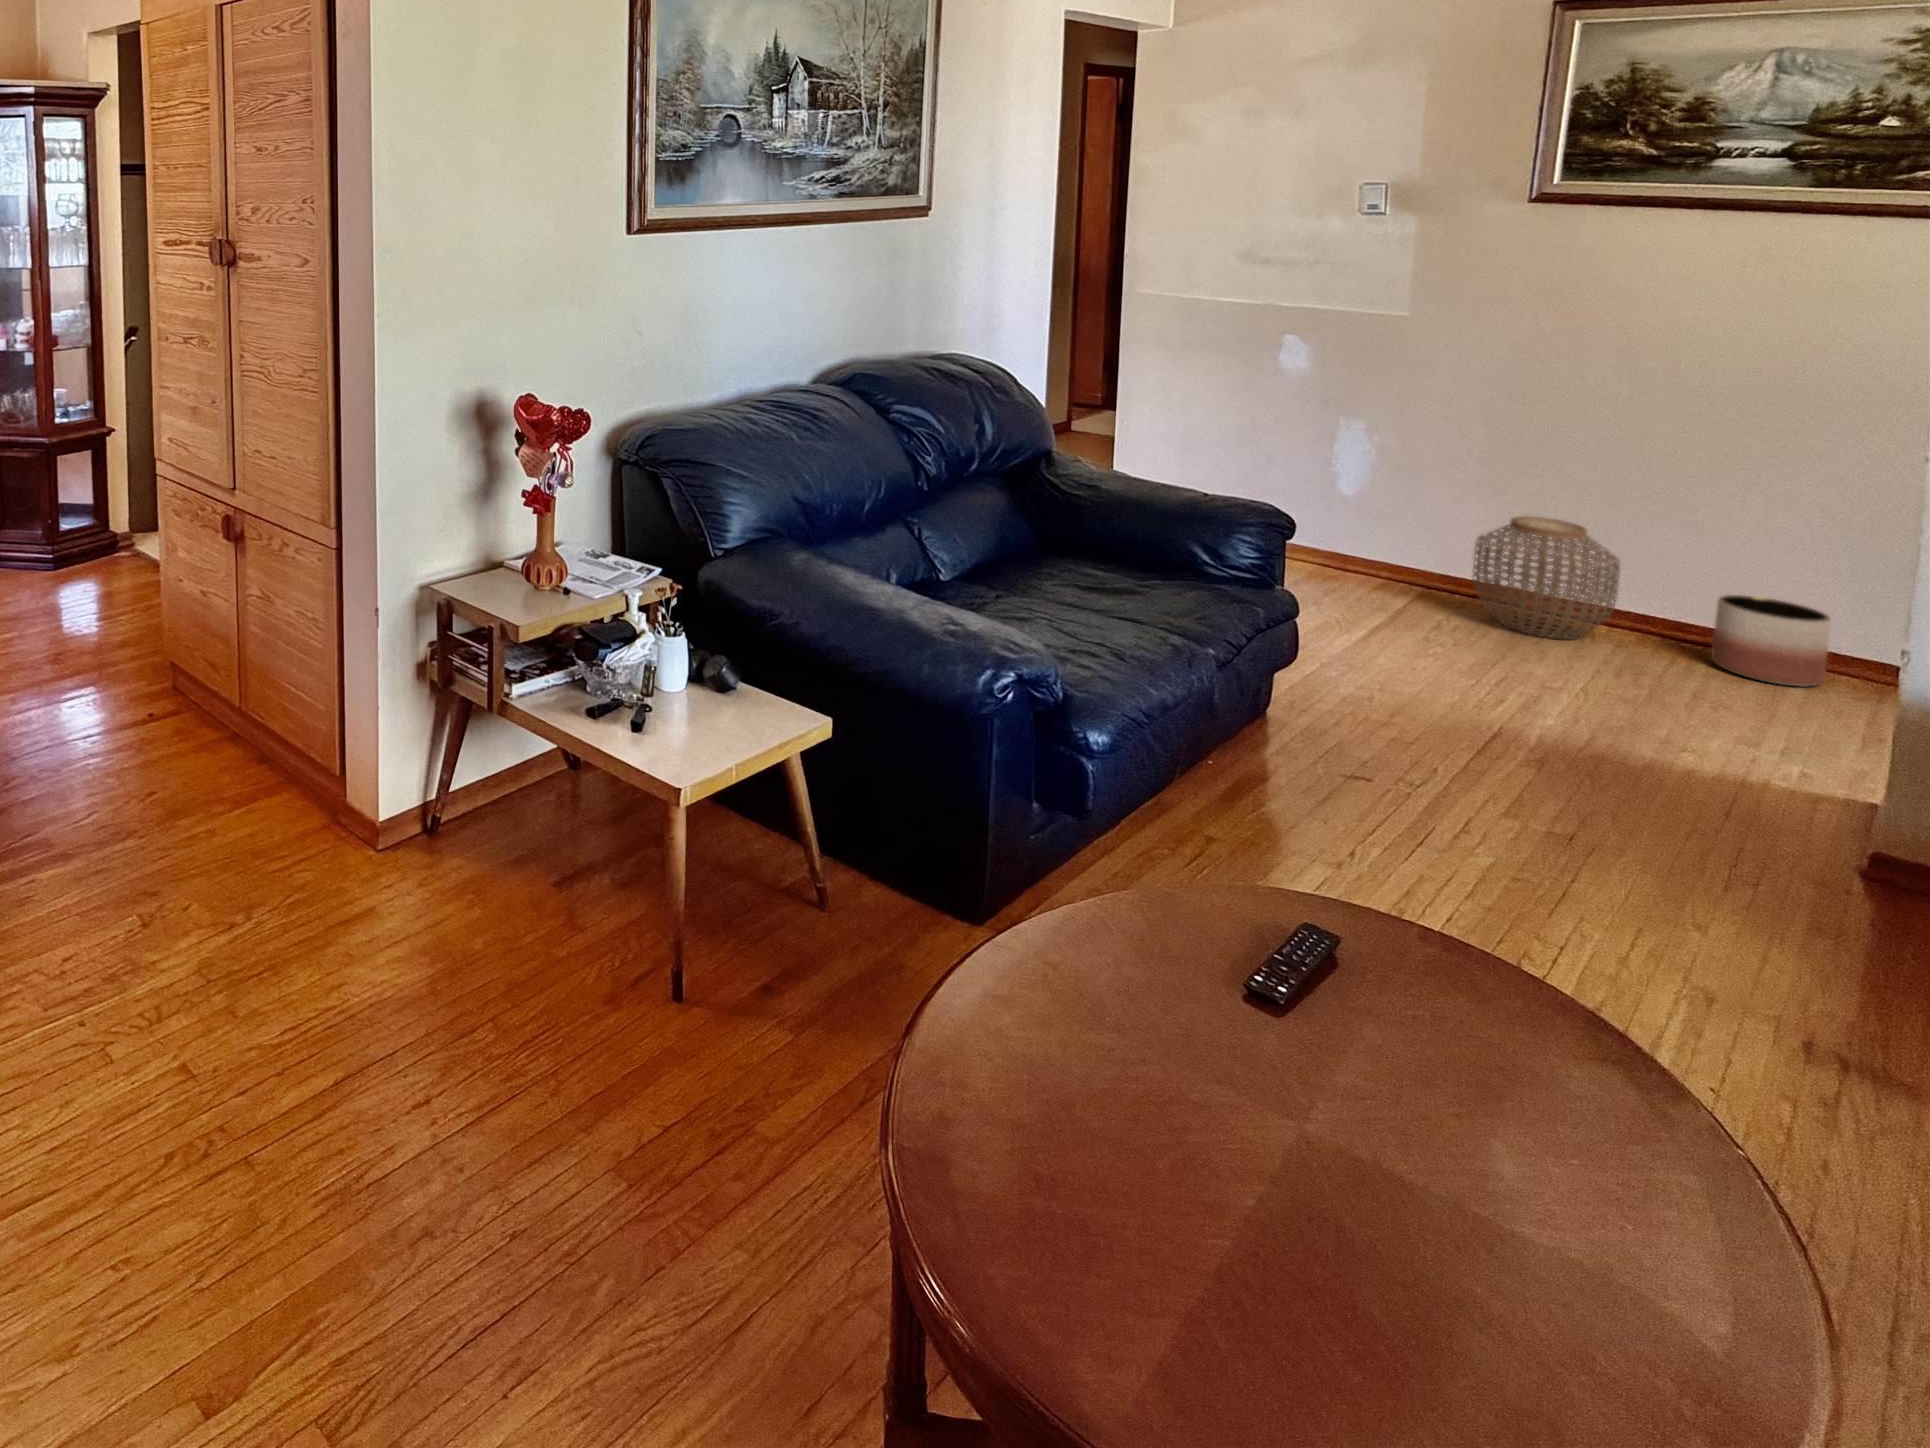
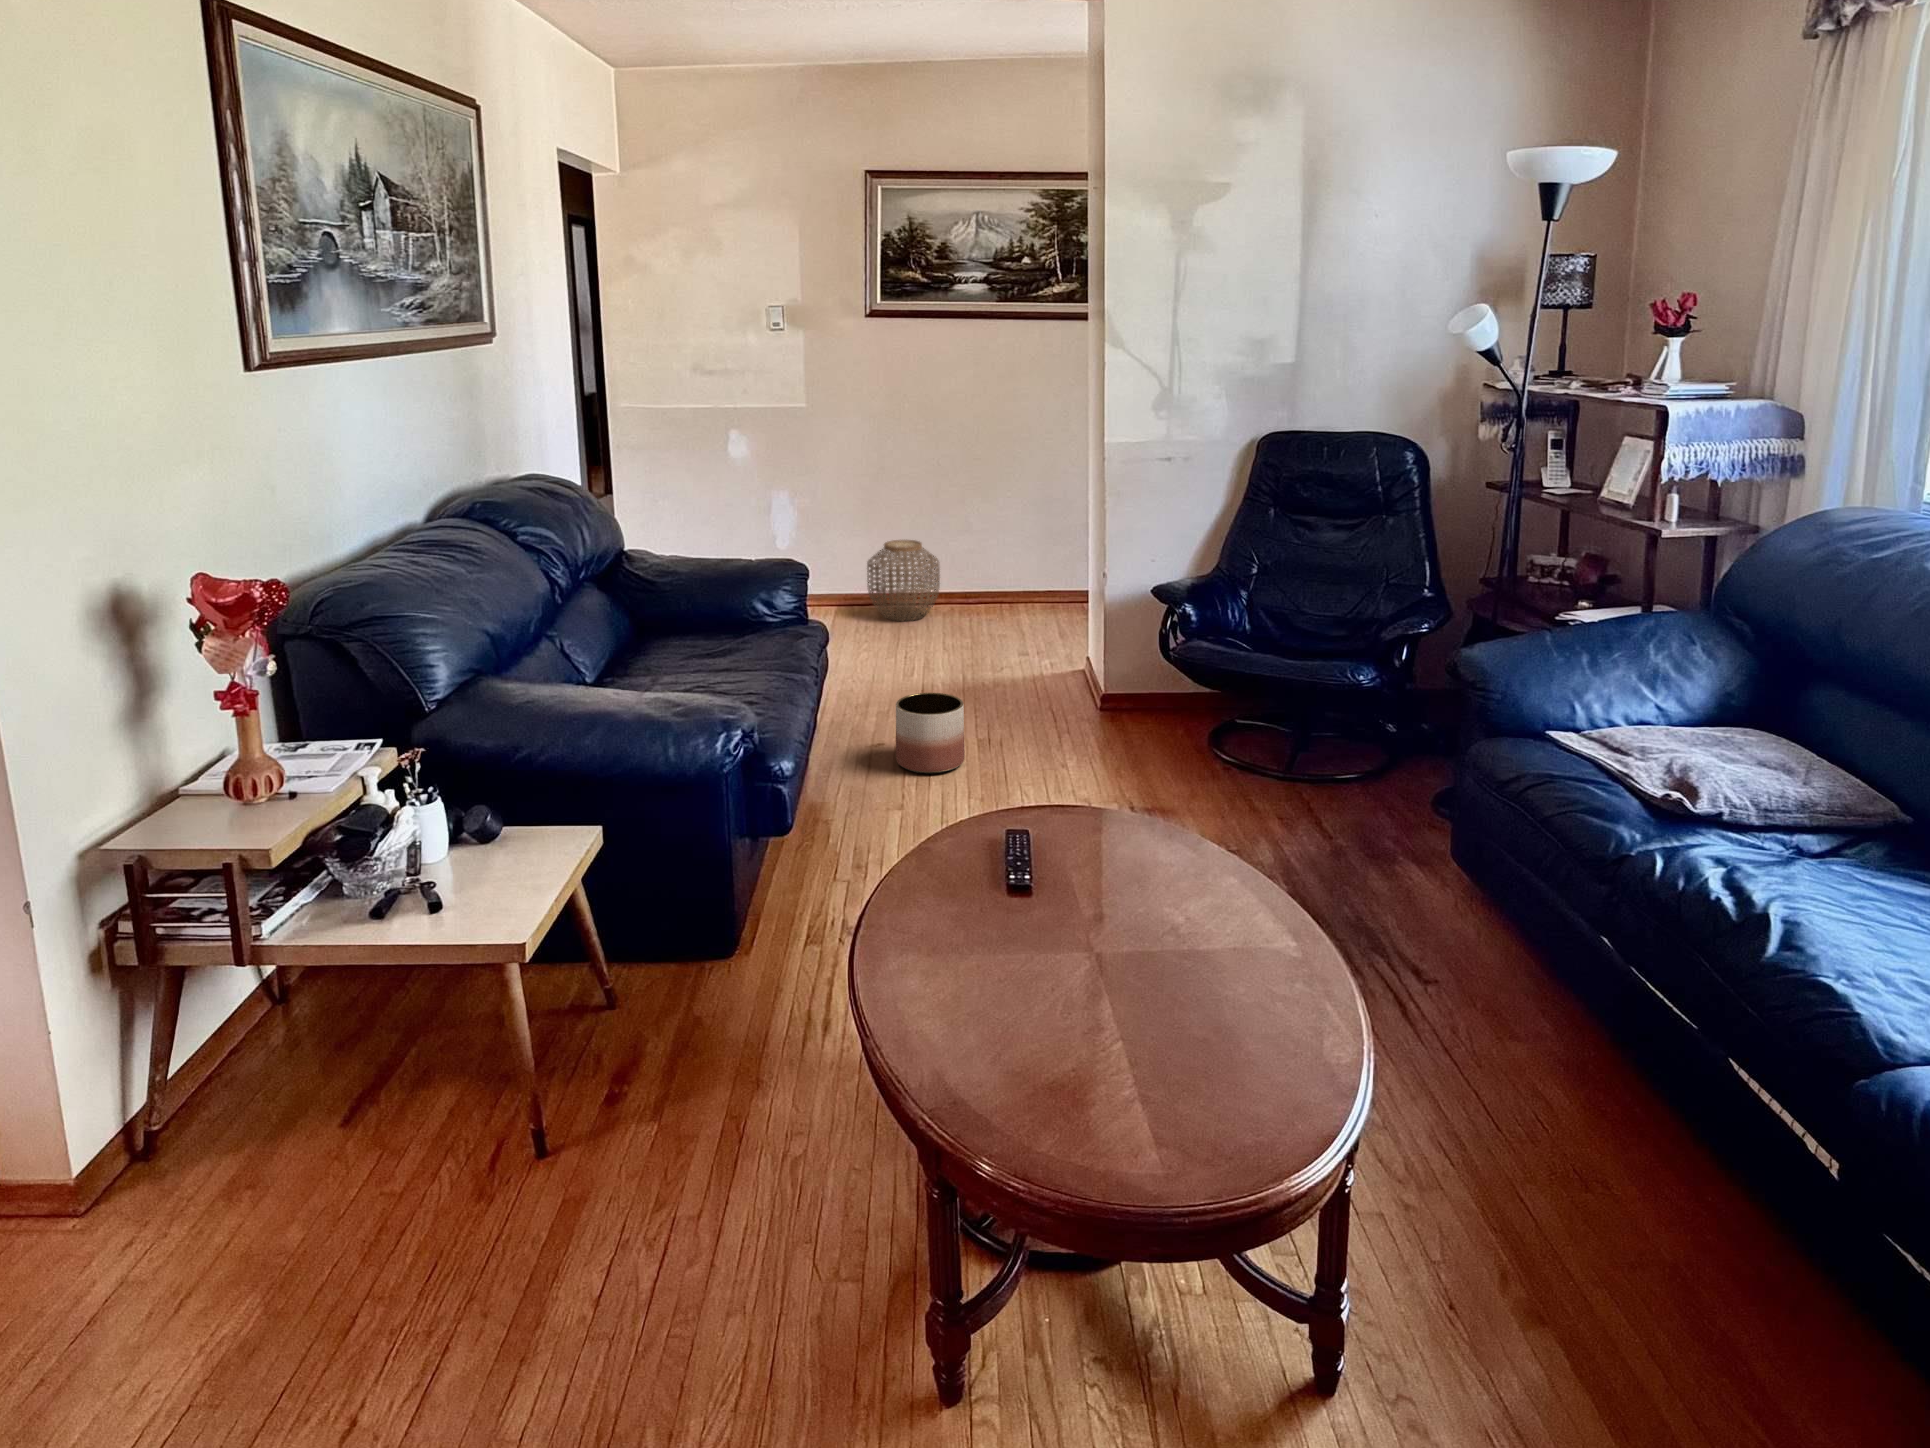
planter: present [1711,595,1831,687] -> present [896,693,965,773]

